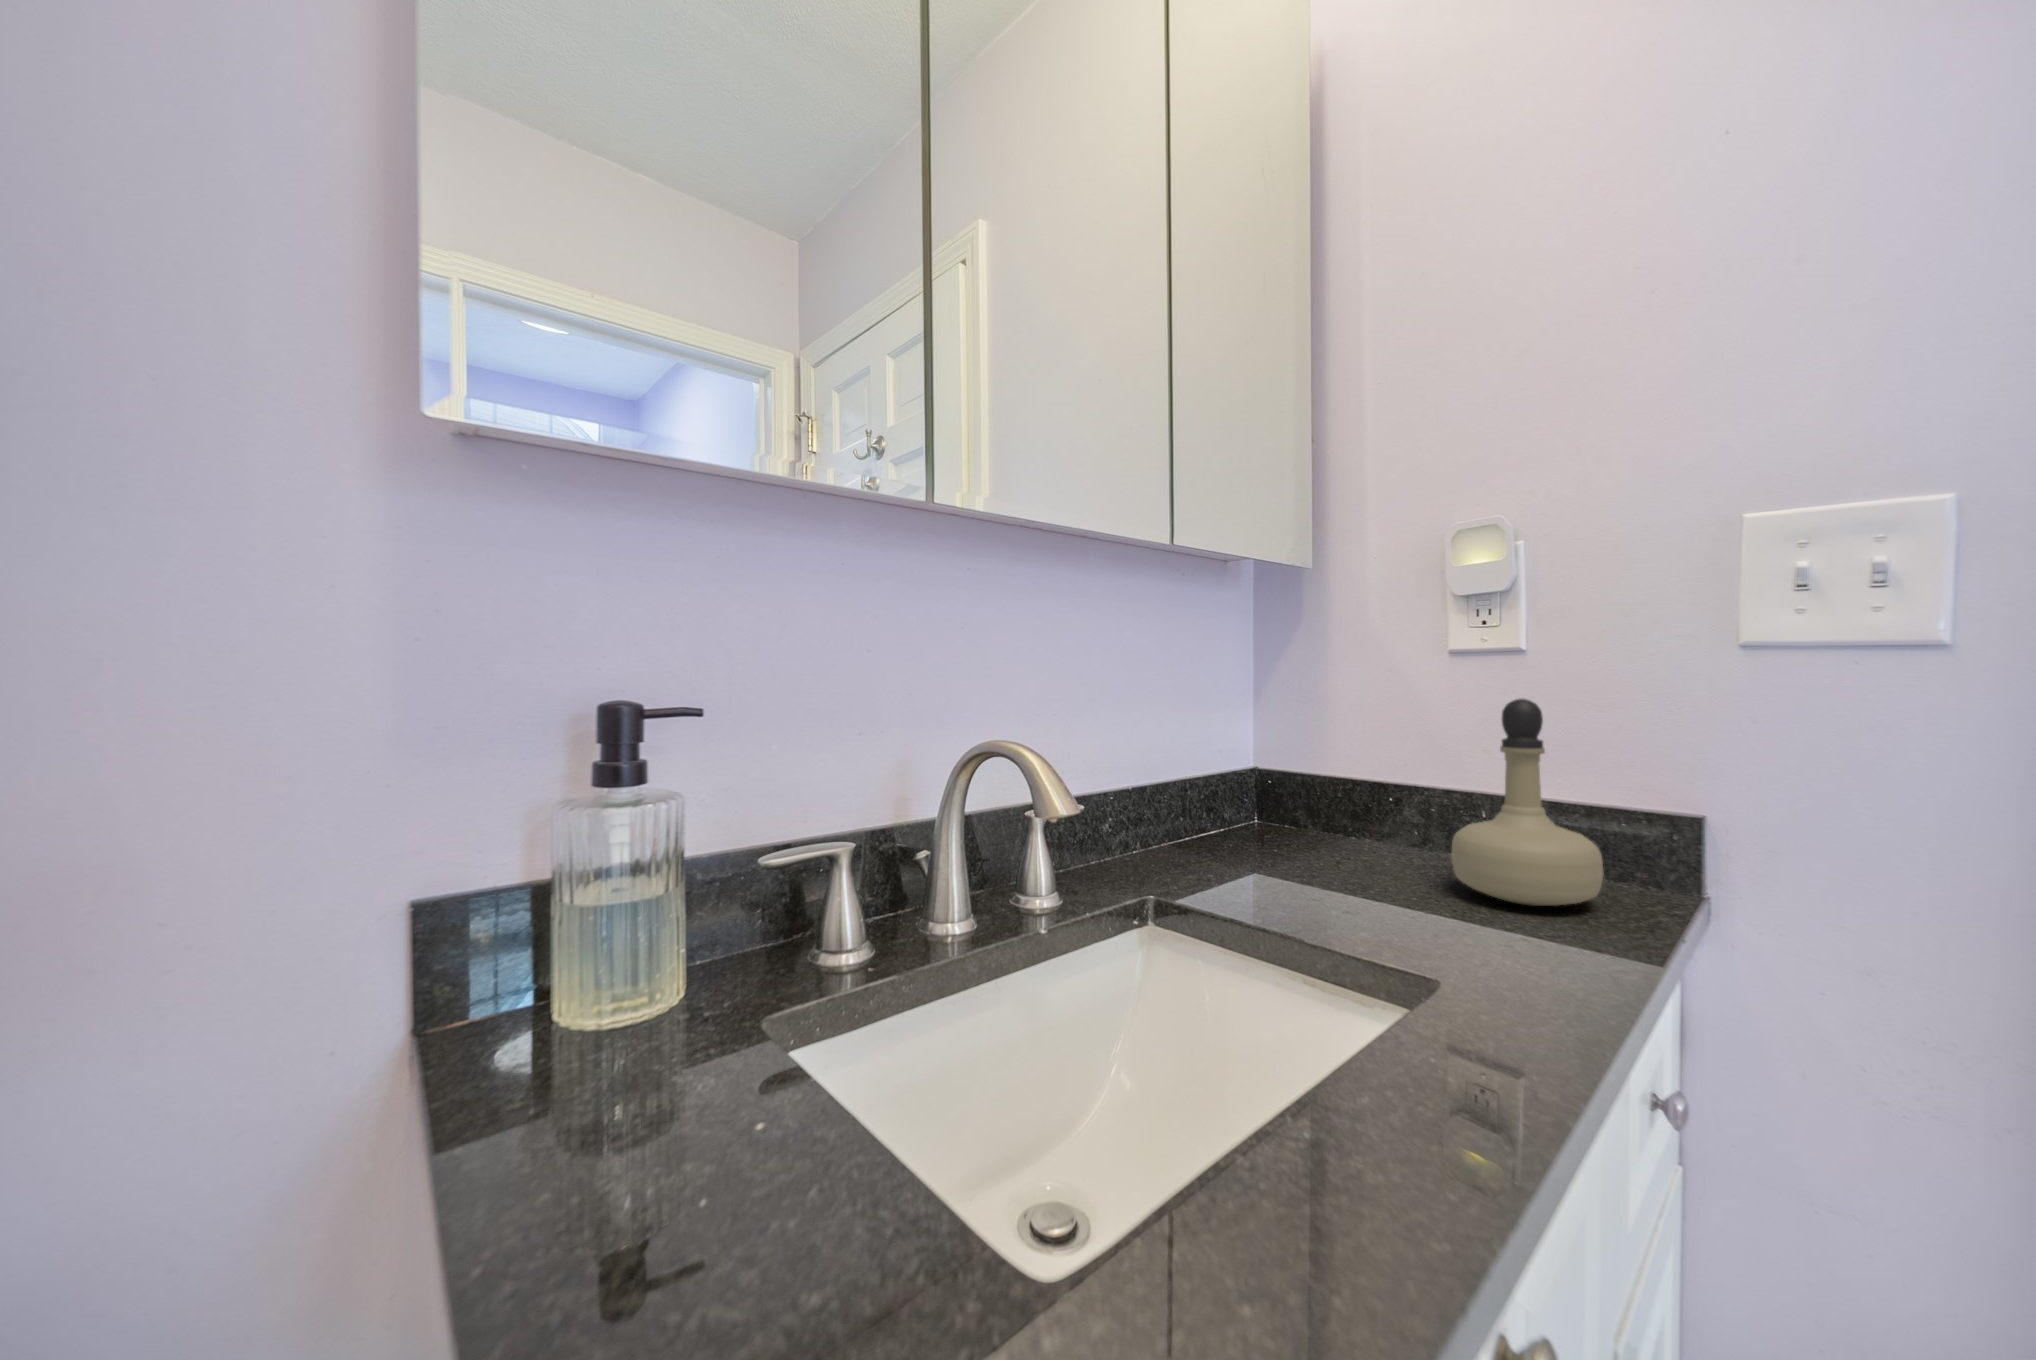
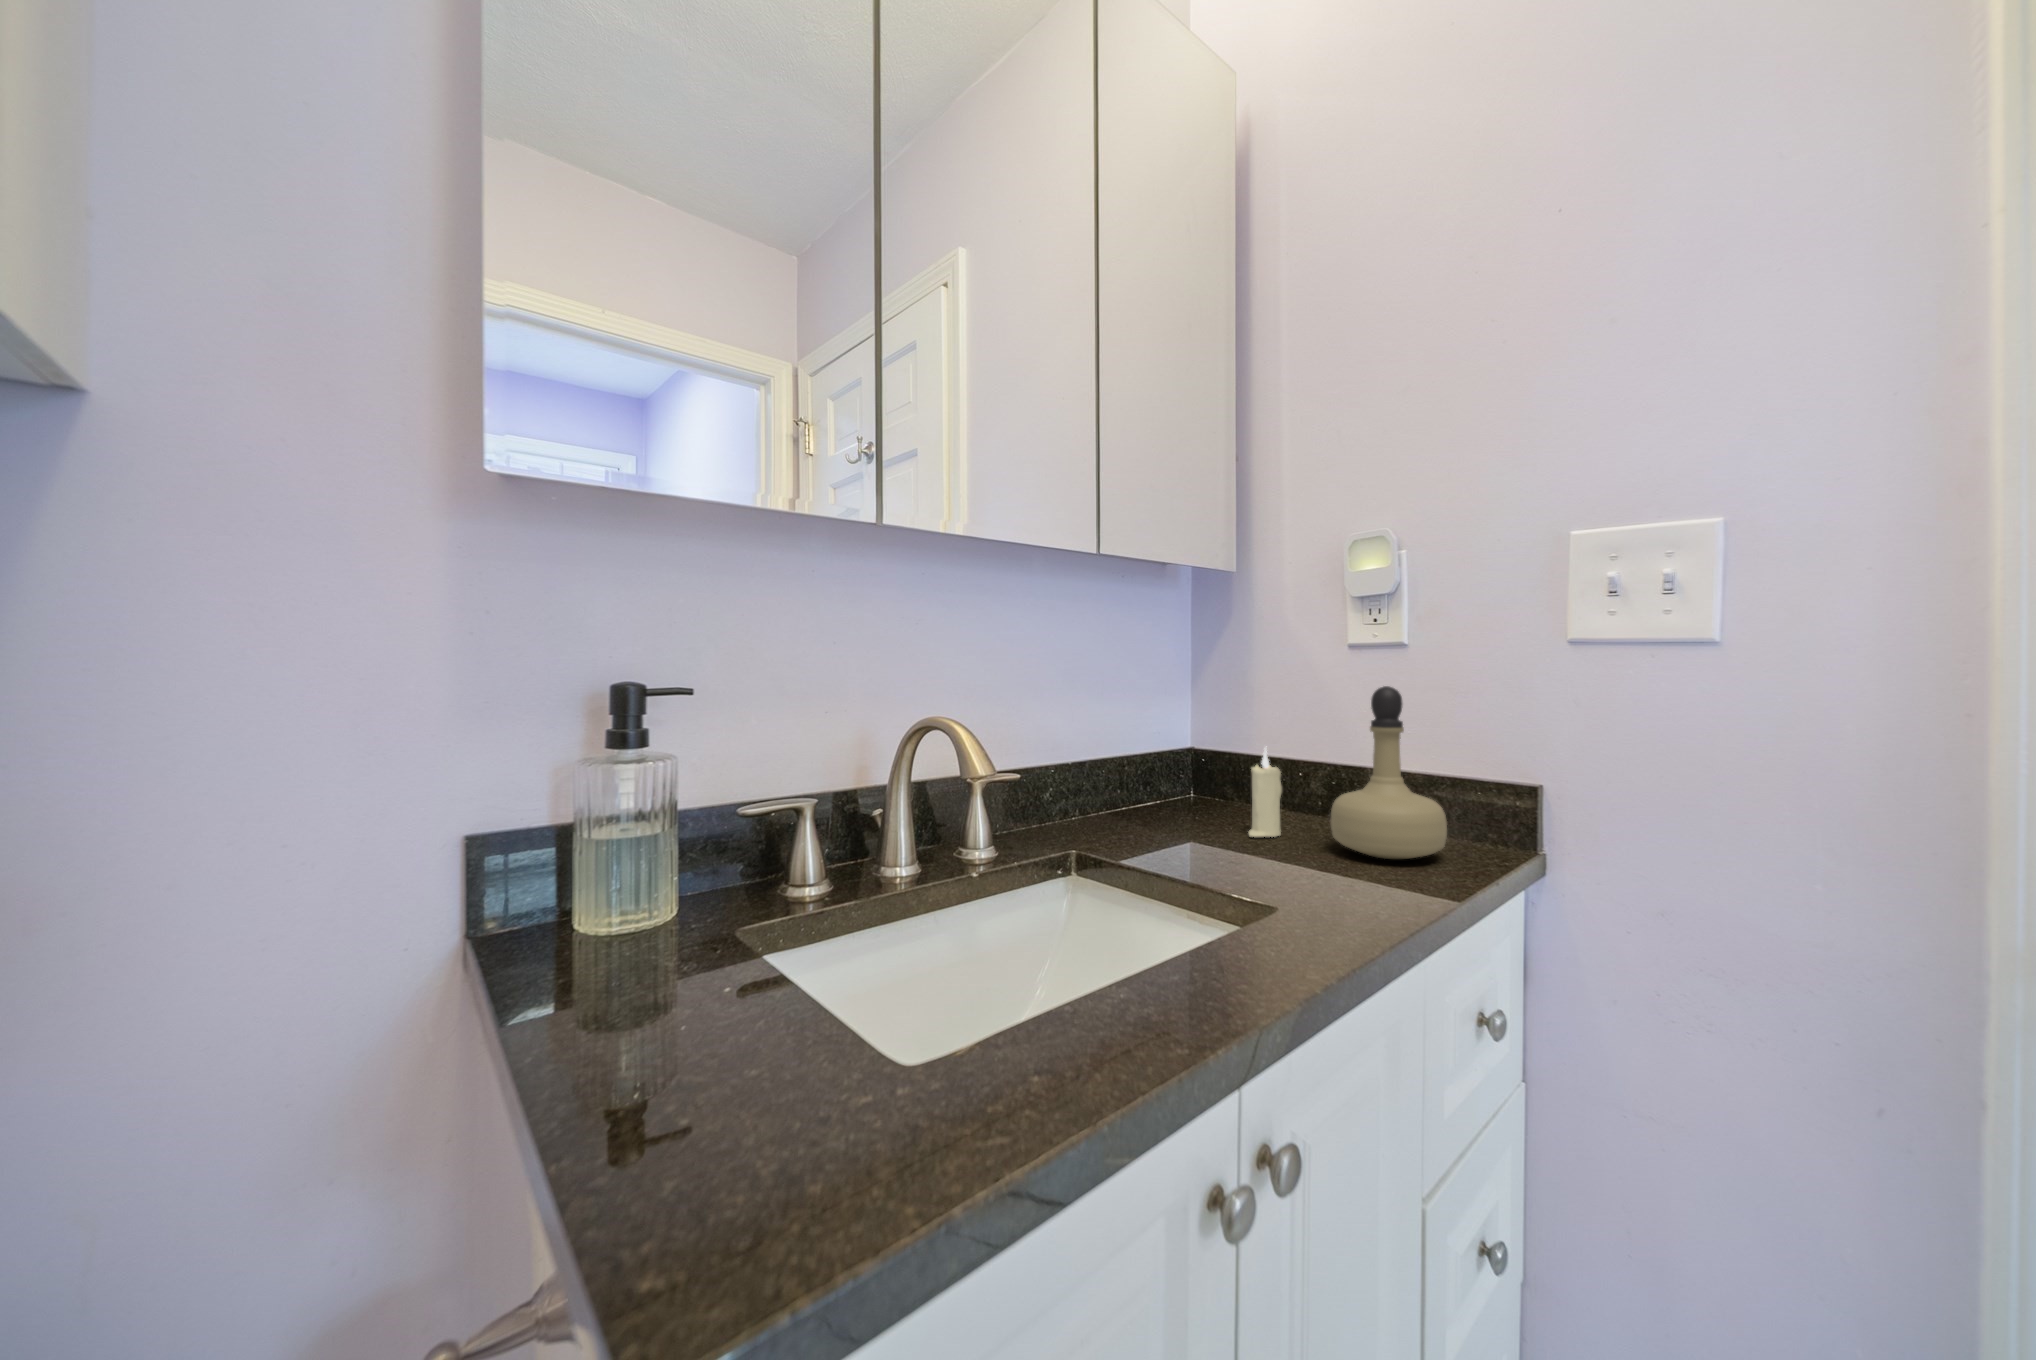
candle: none [1342,768,1382,875] -> present [1249,748,1282,837]

